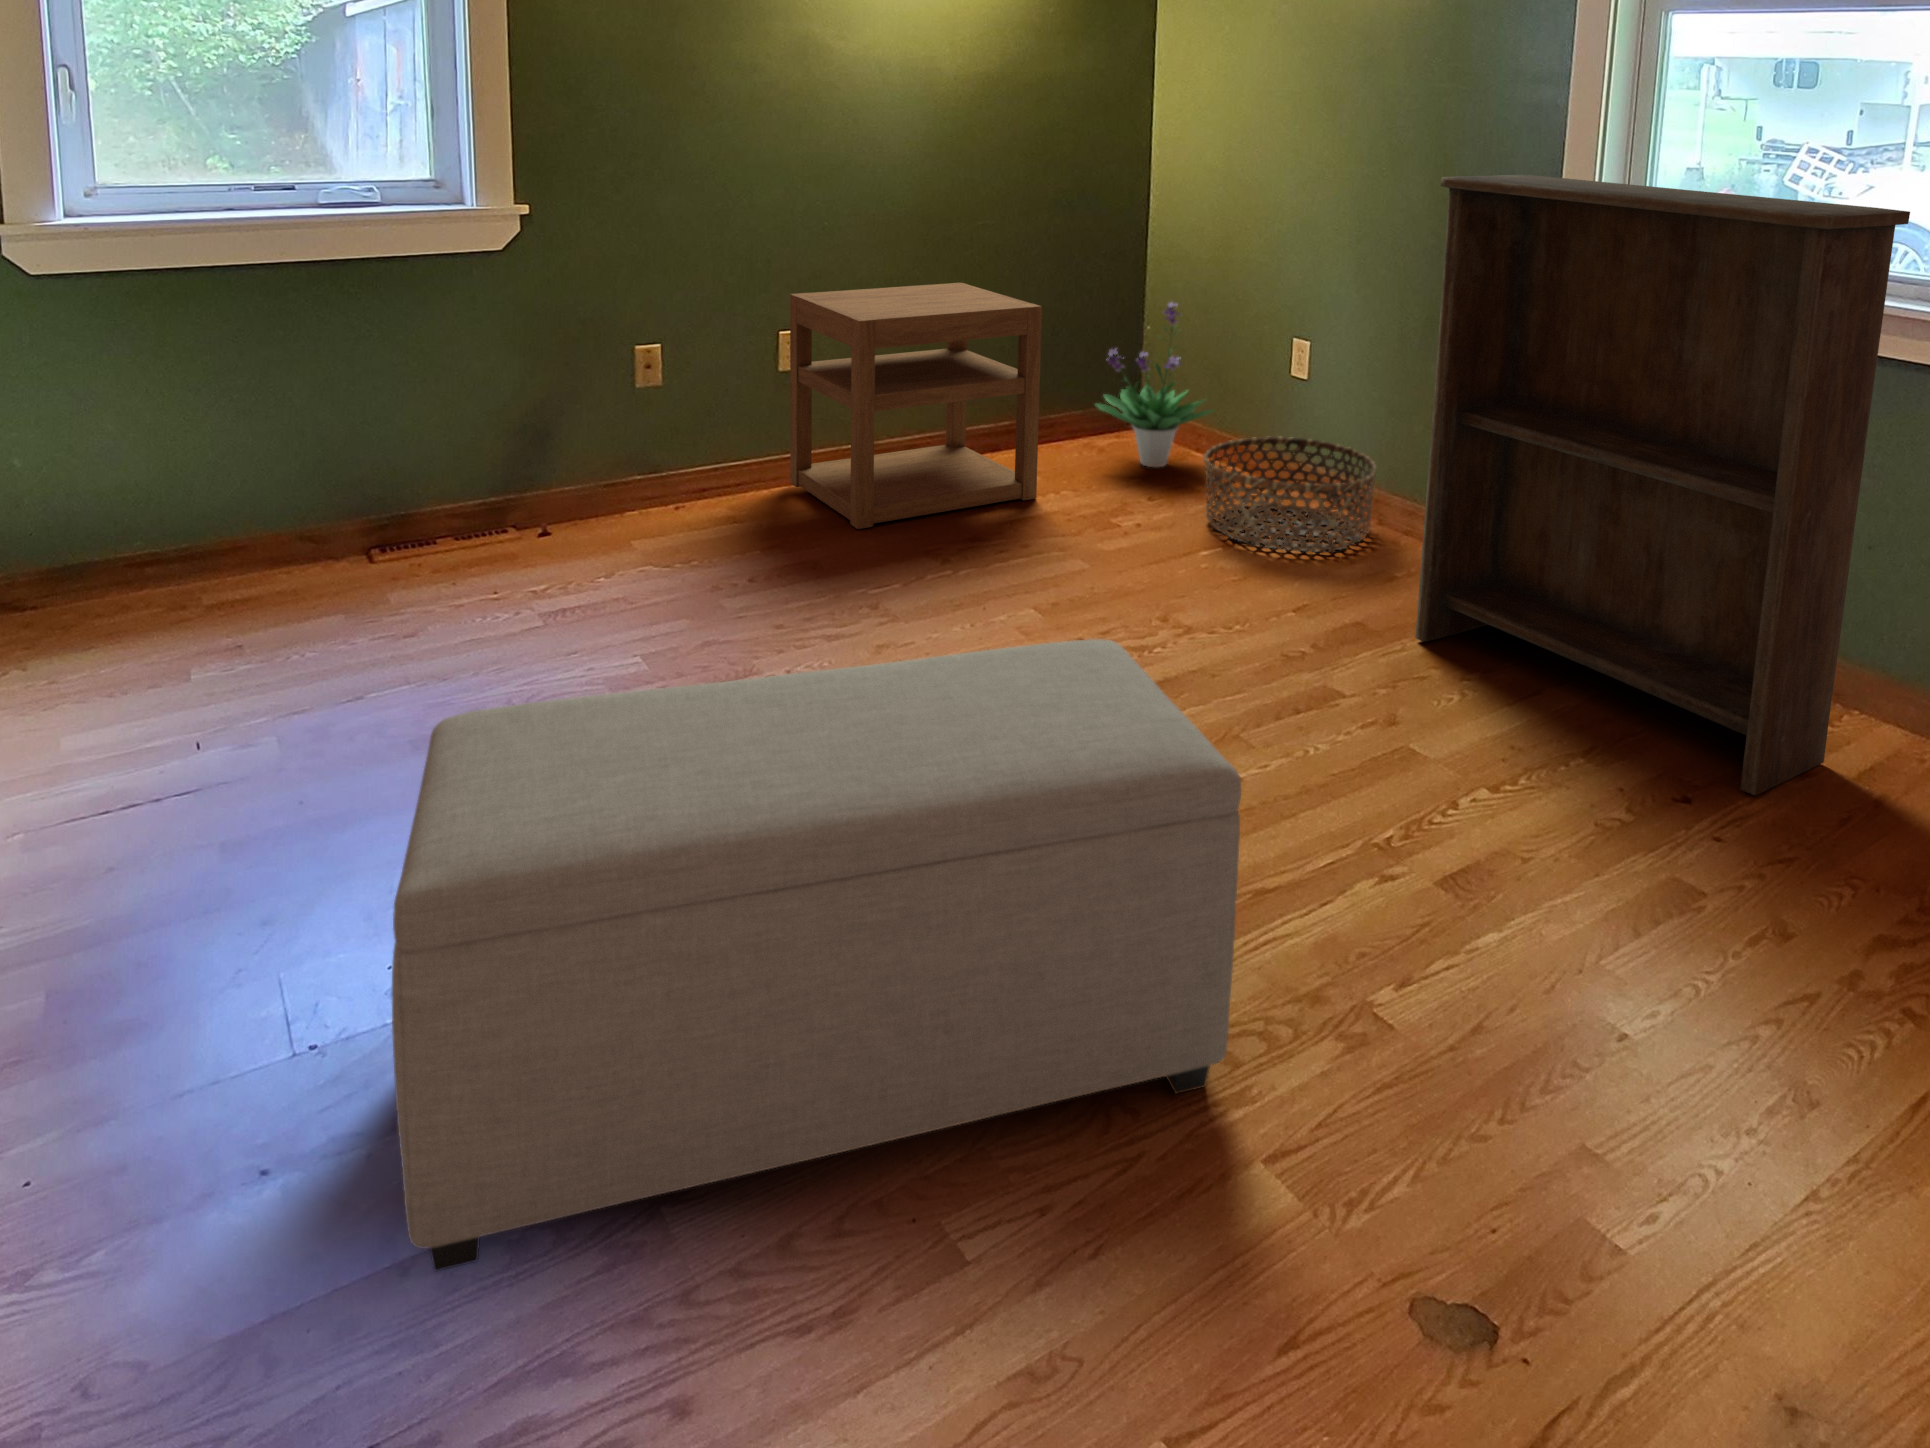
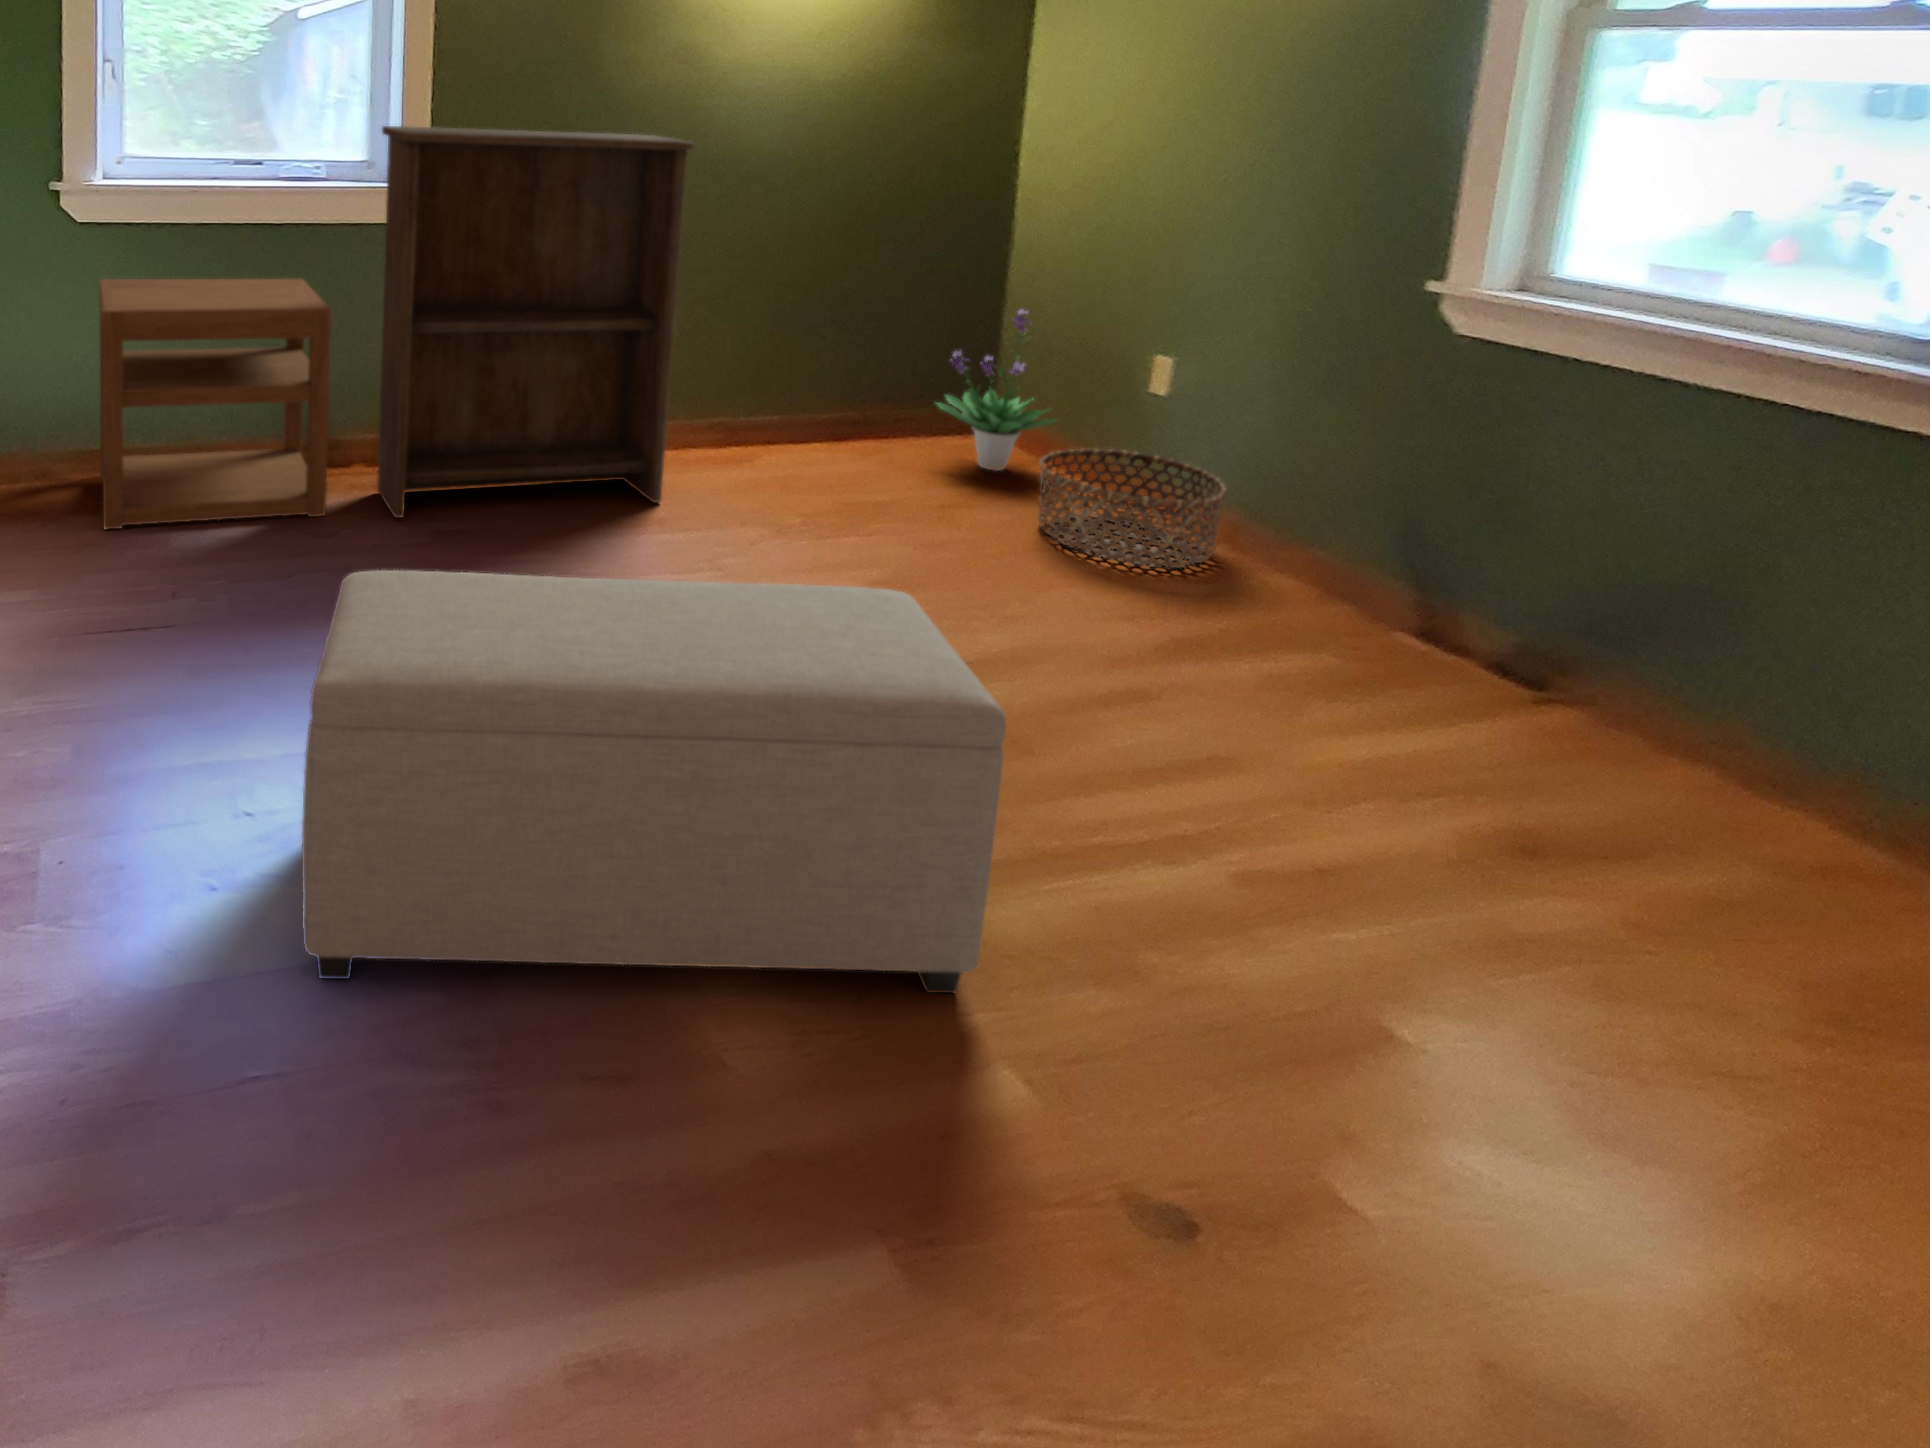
bookshelf: present [1415,175,1910,795] -> present [377,126,694,518]
nightstand: present [790,283,1042,529] -> present [99,279,331,529]

